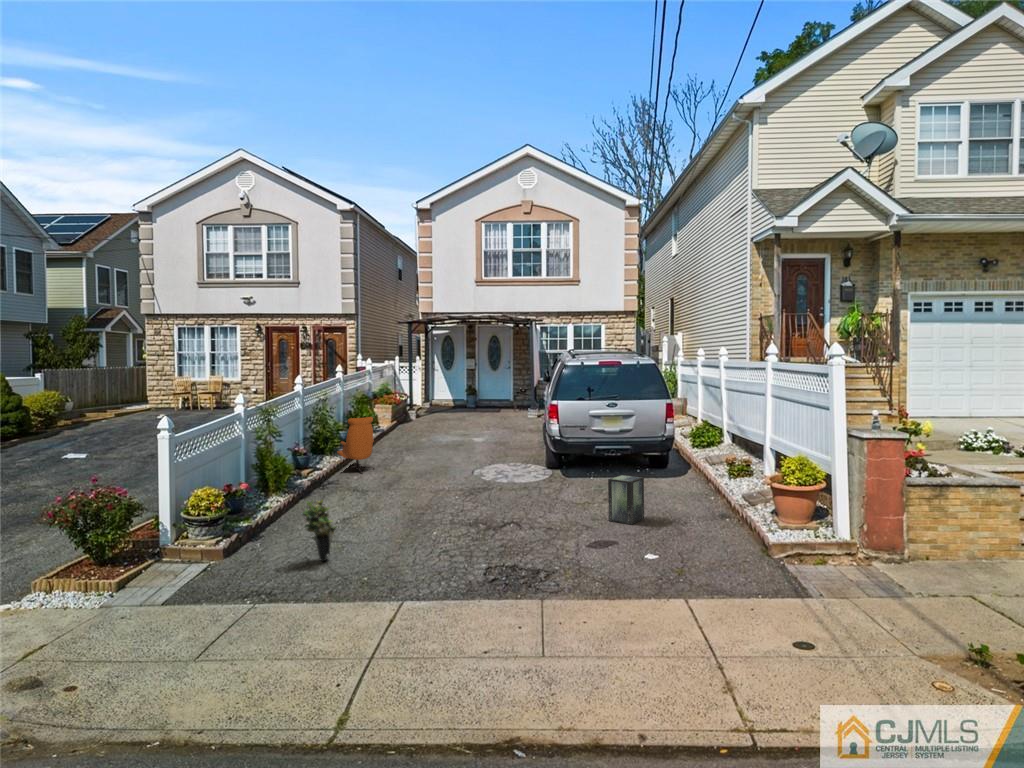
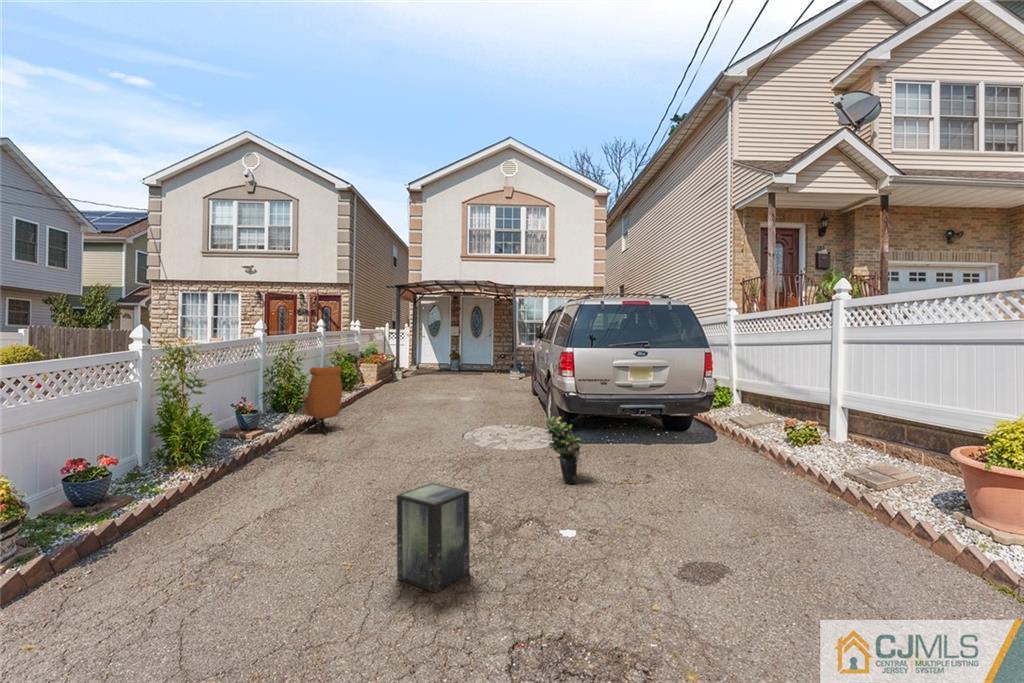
storage box: present [608,475,644,525] -> present [397,483,470,593]
potted plant: present [302,500,337,561] -> present [545,417,581,484]

